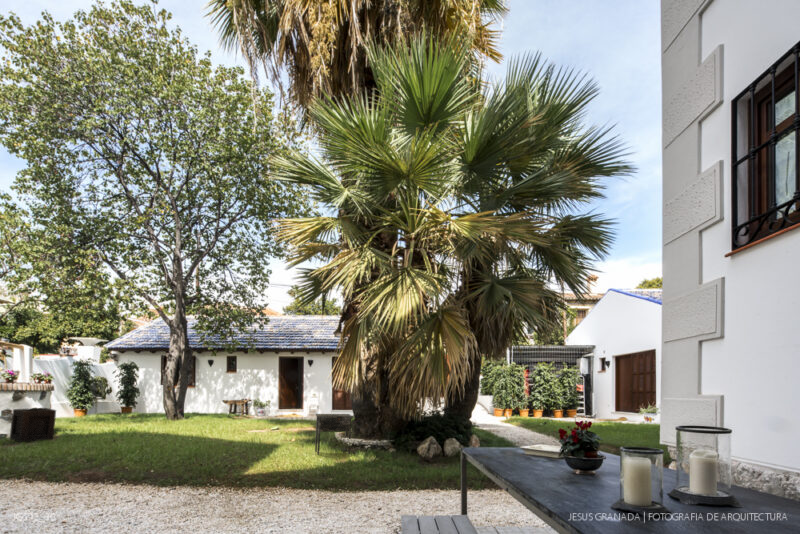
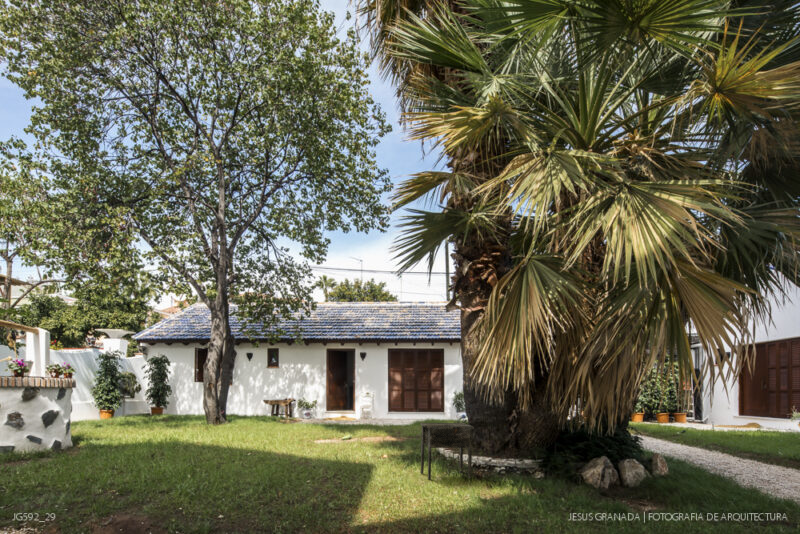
wooden crate: present [10,408,56,442] -> none [19,411,77,456]

